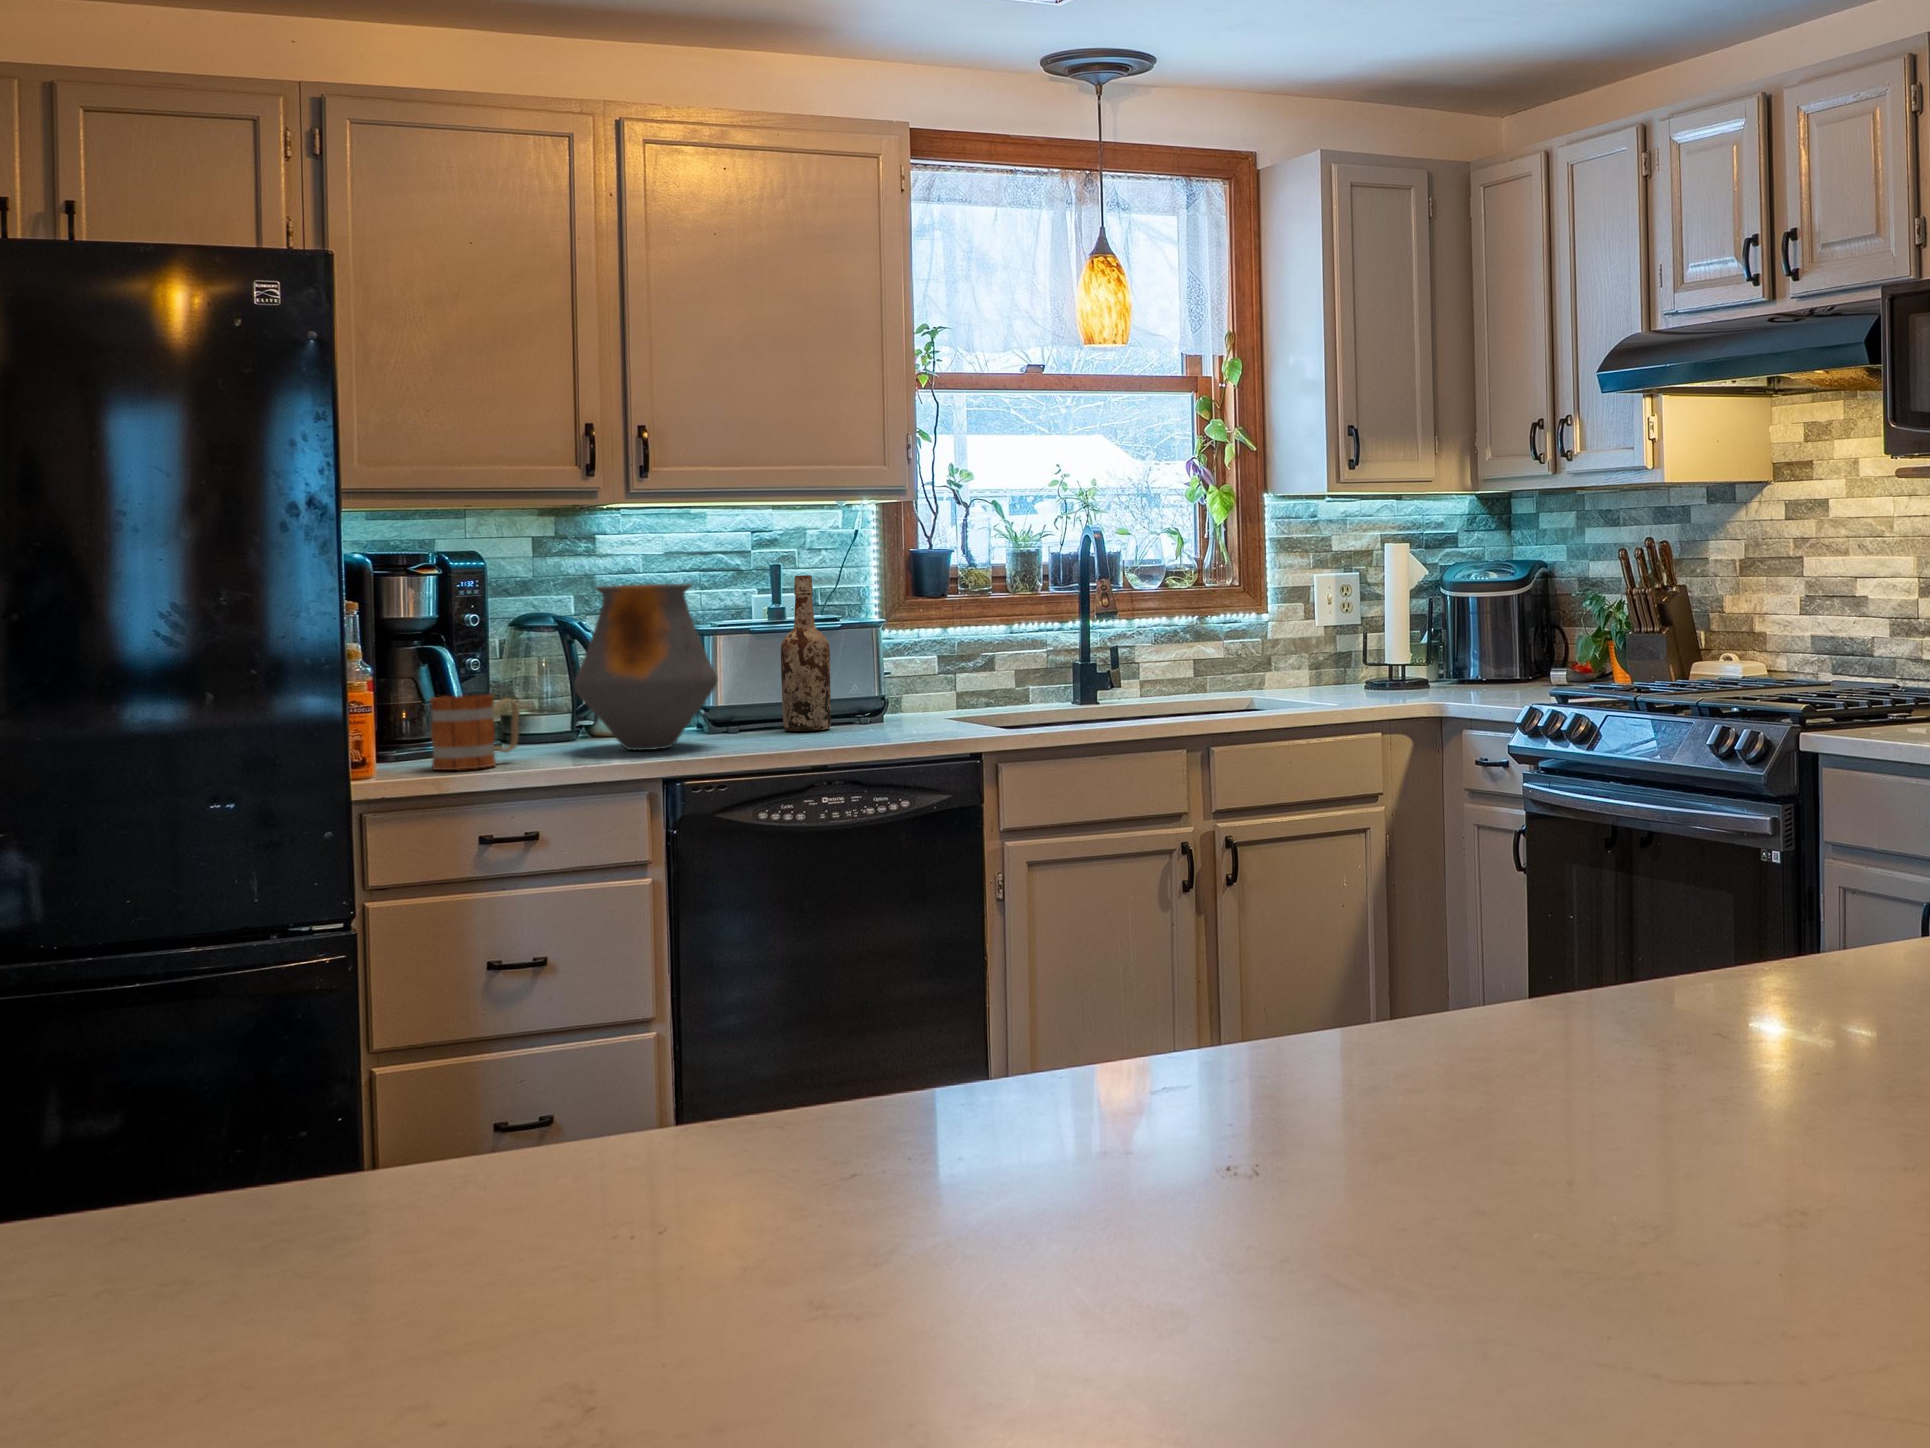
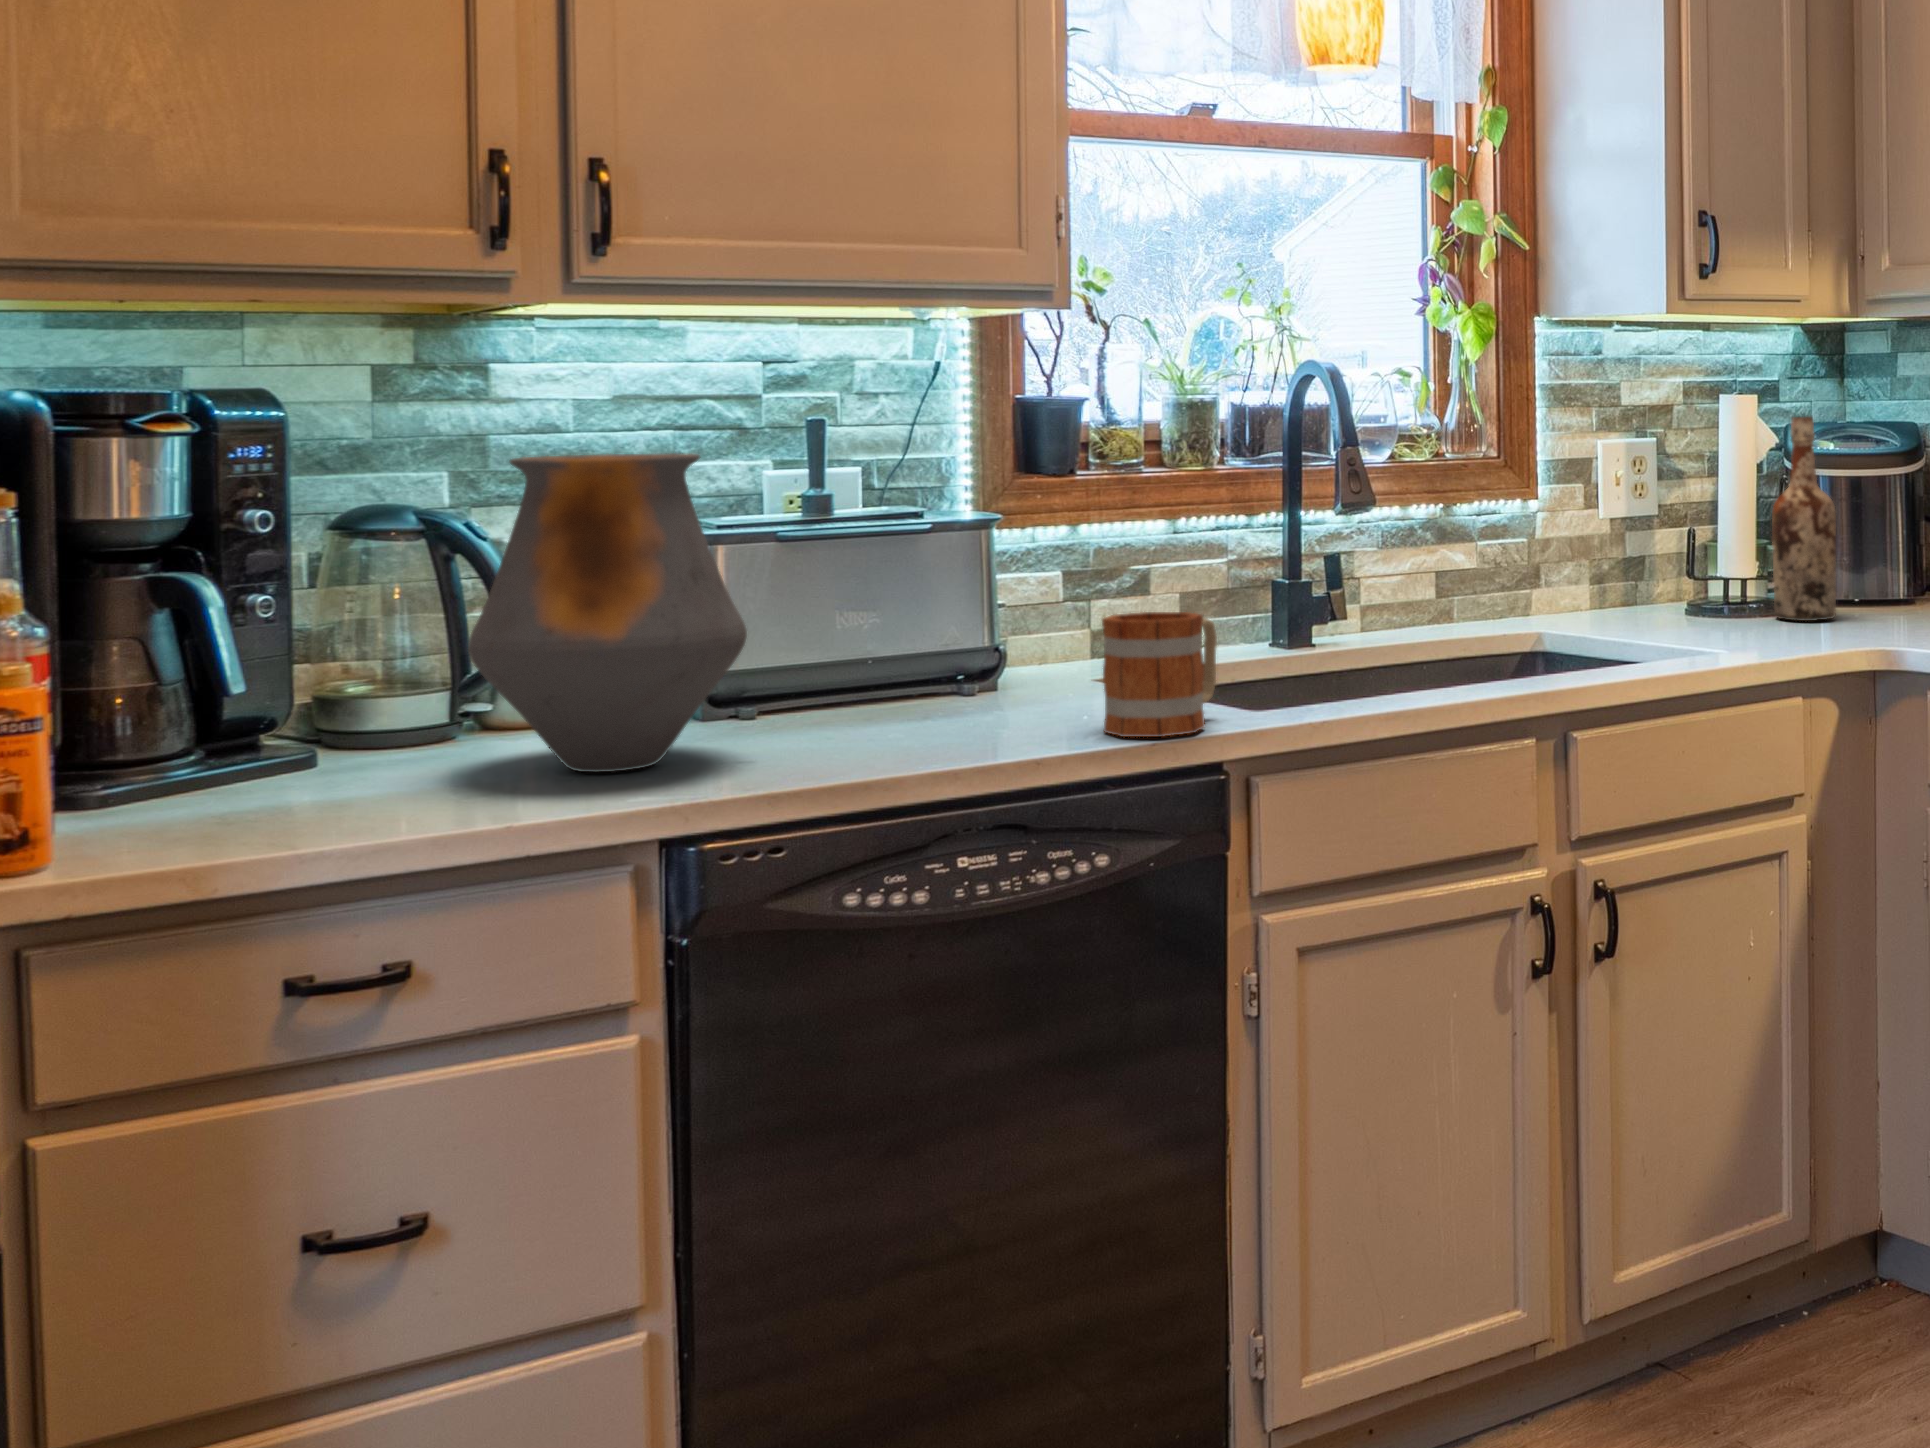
wine bottle: present [781,575,831,731] -> present [1772,416,1836,621]
mug: present [430,695,519,770] -> present [1102,612,1217,737]

